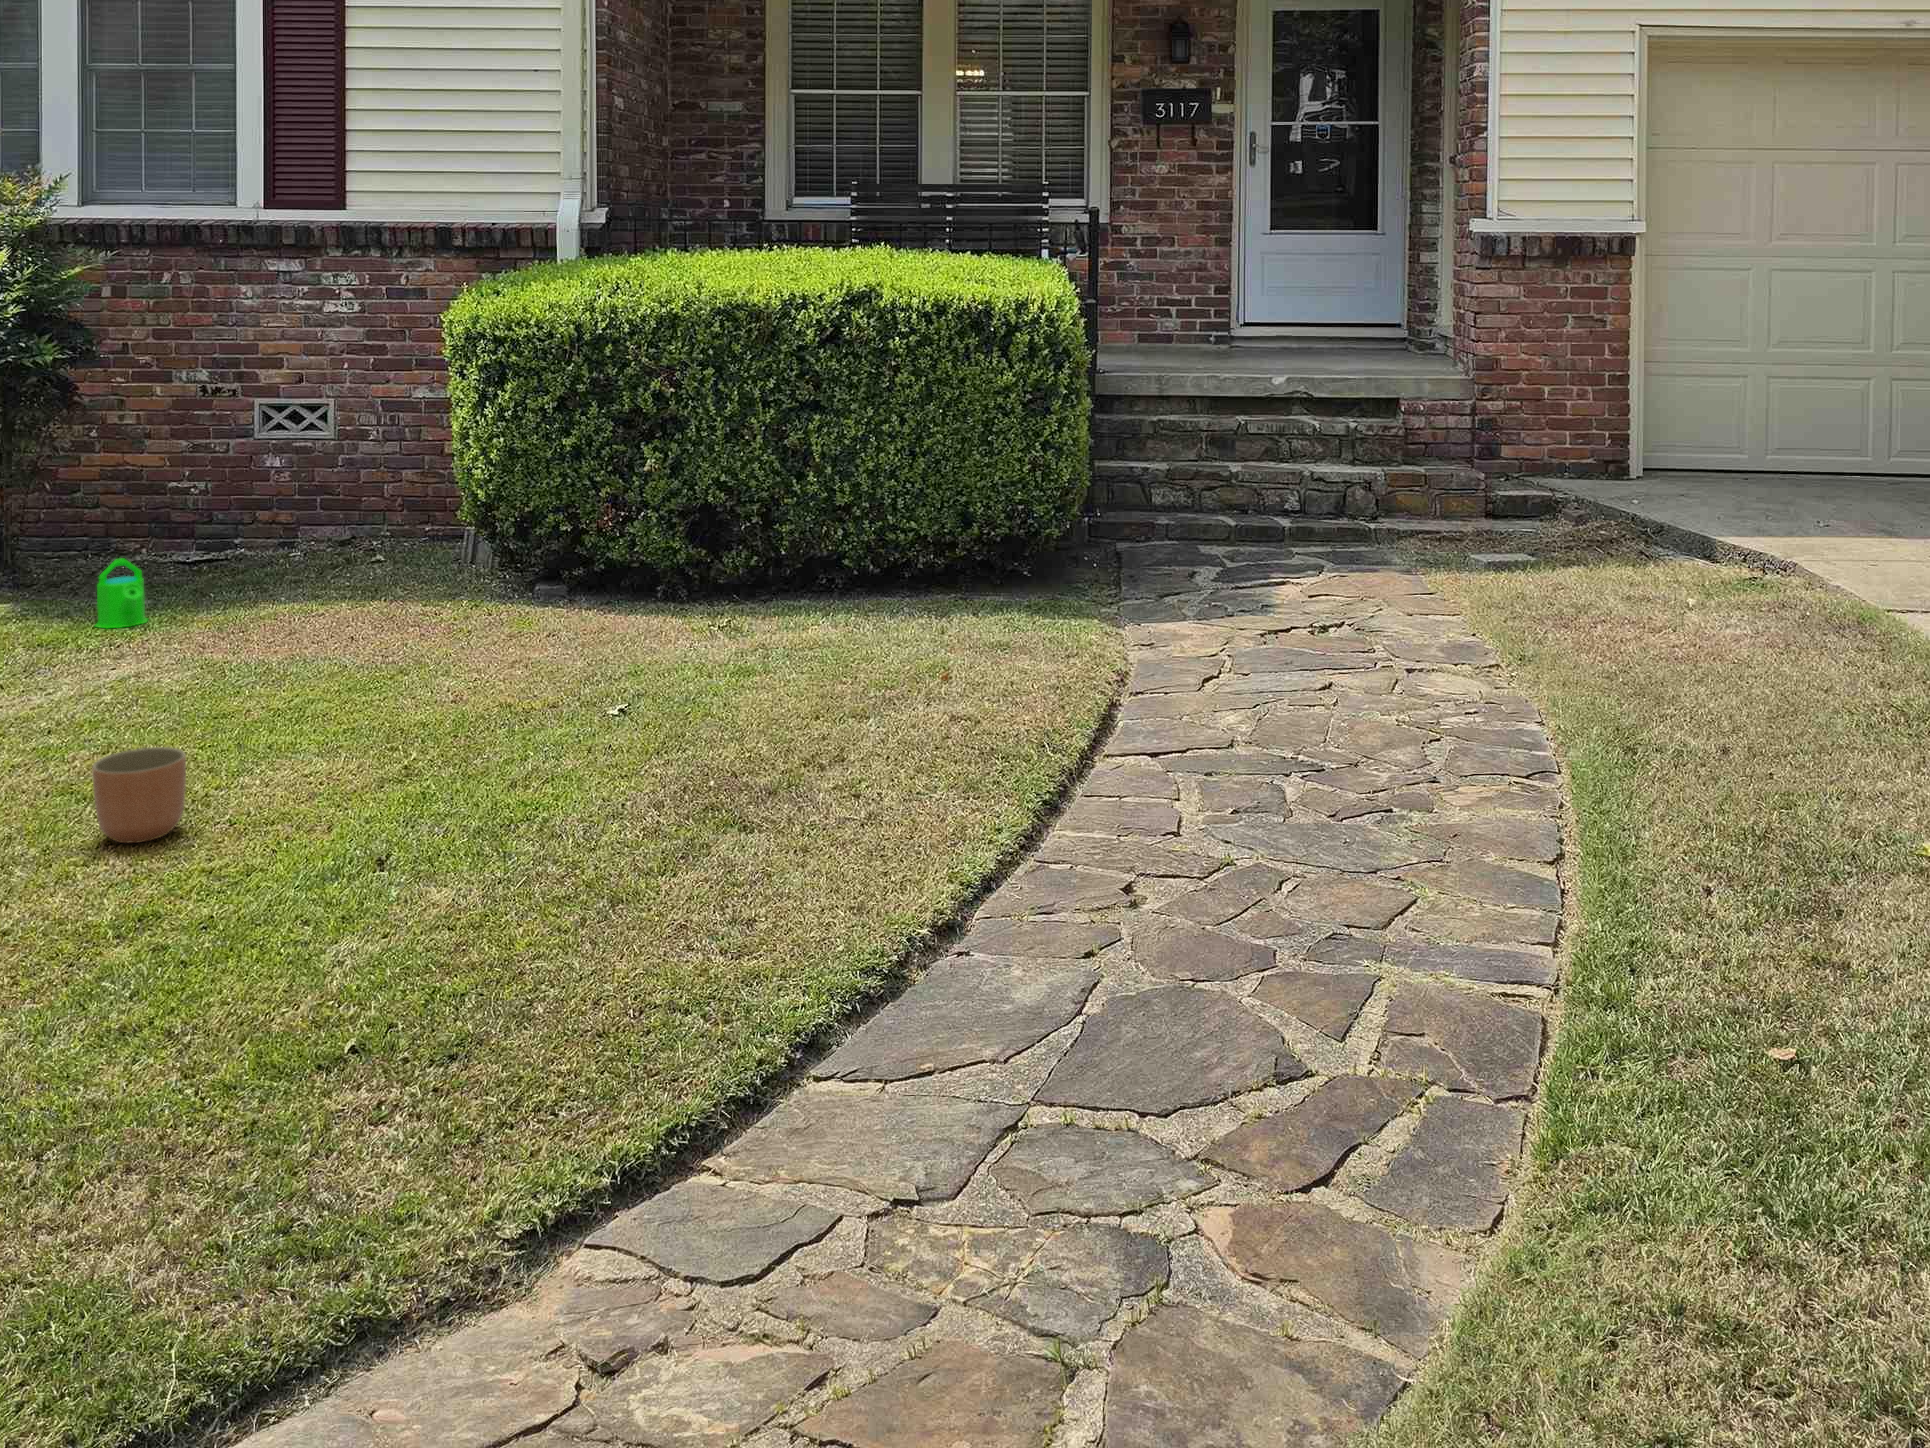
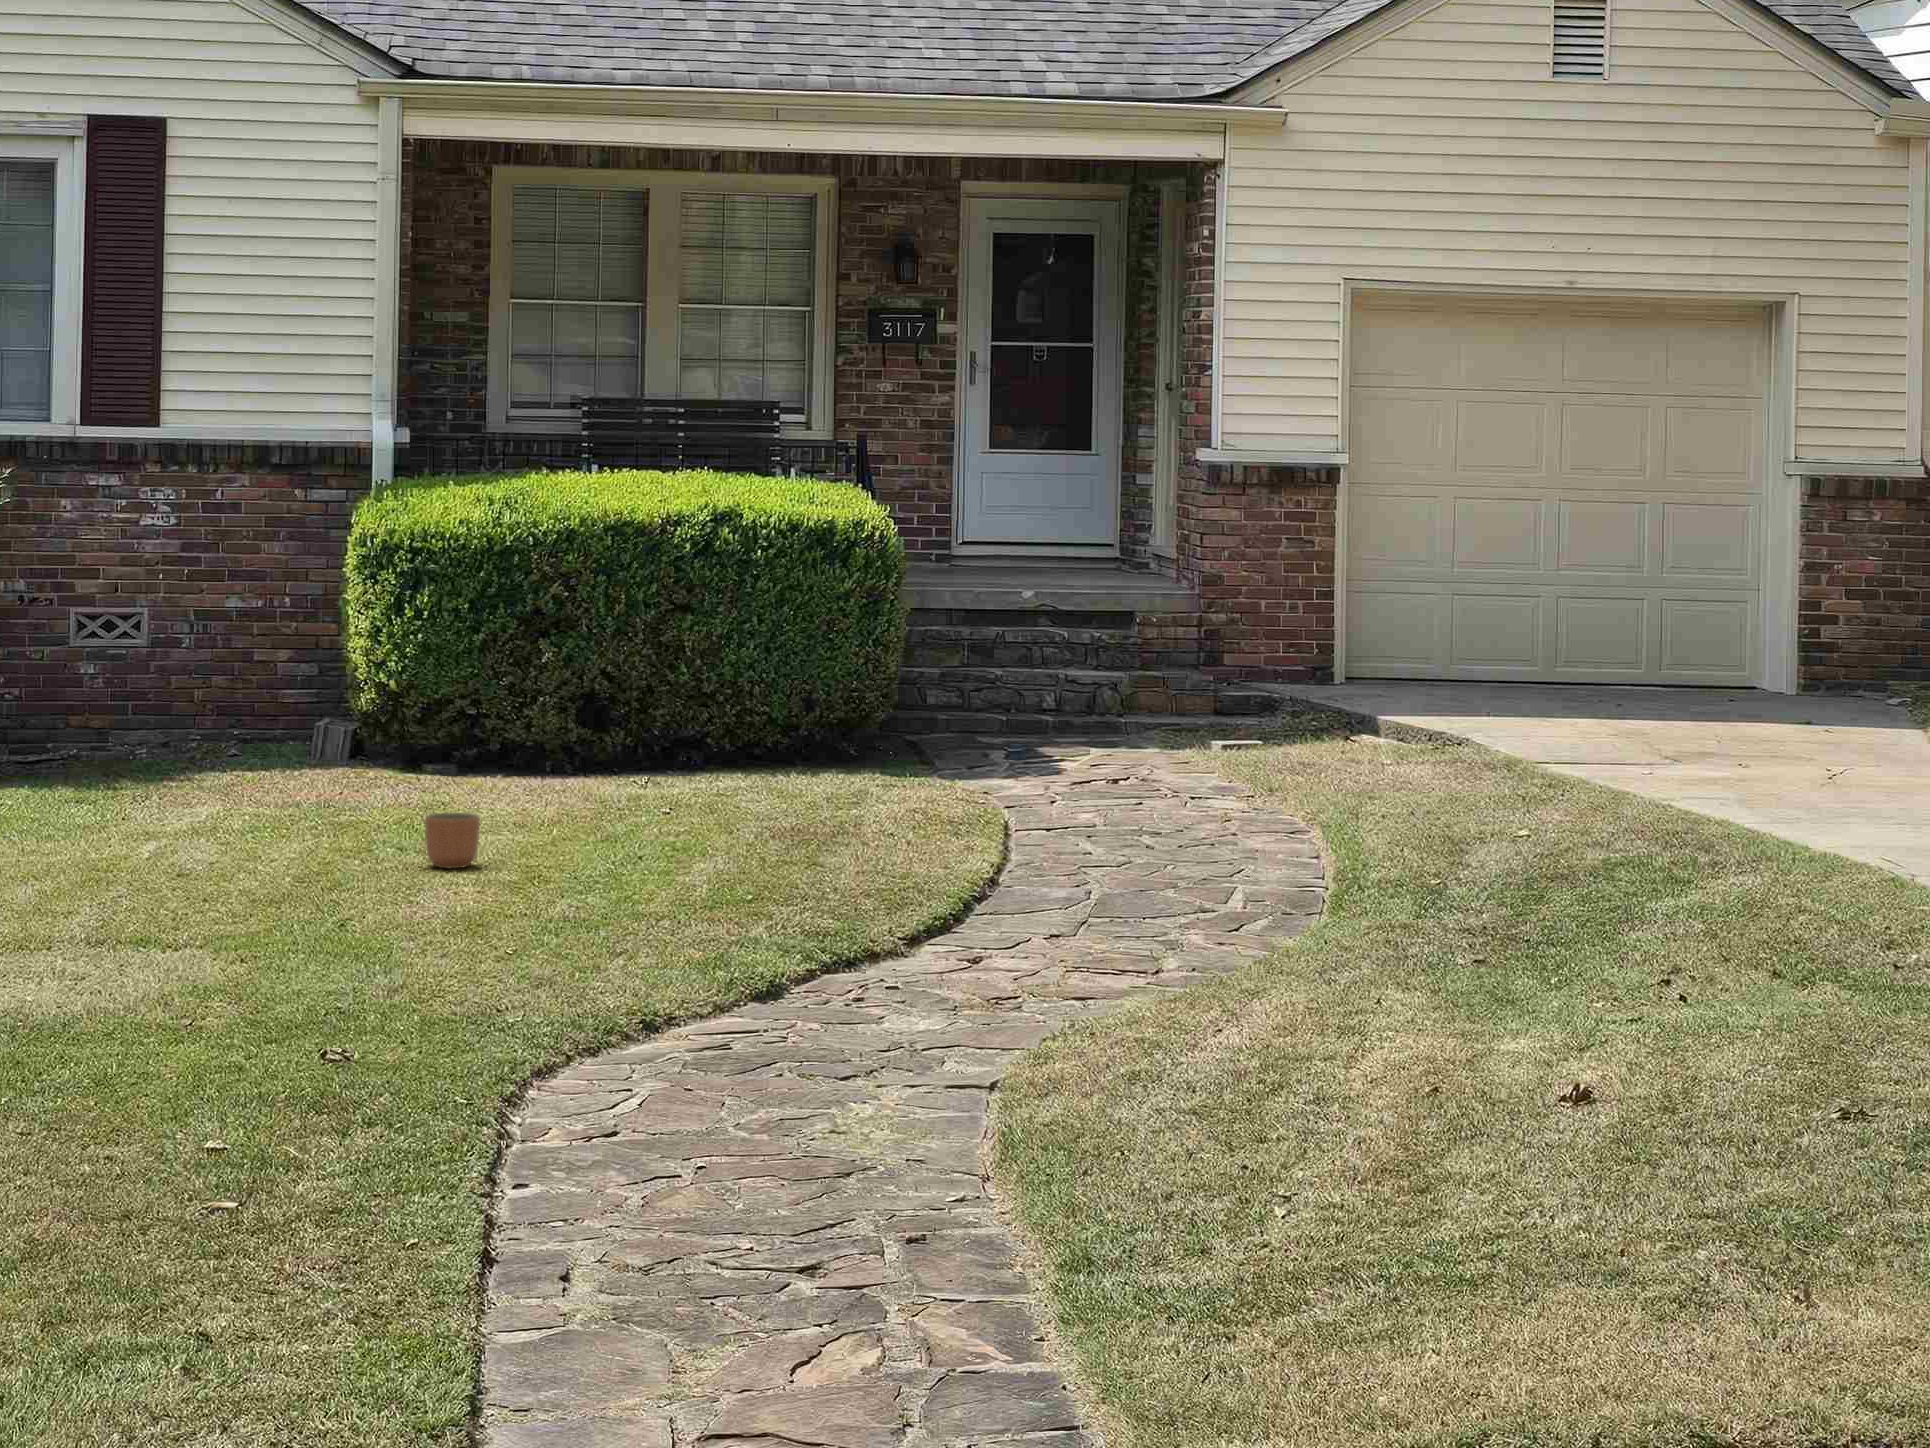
watering can: present [95,558,148,628] -> none [89,738,147,798]

